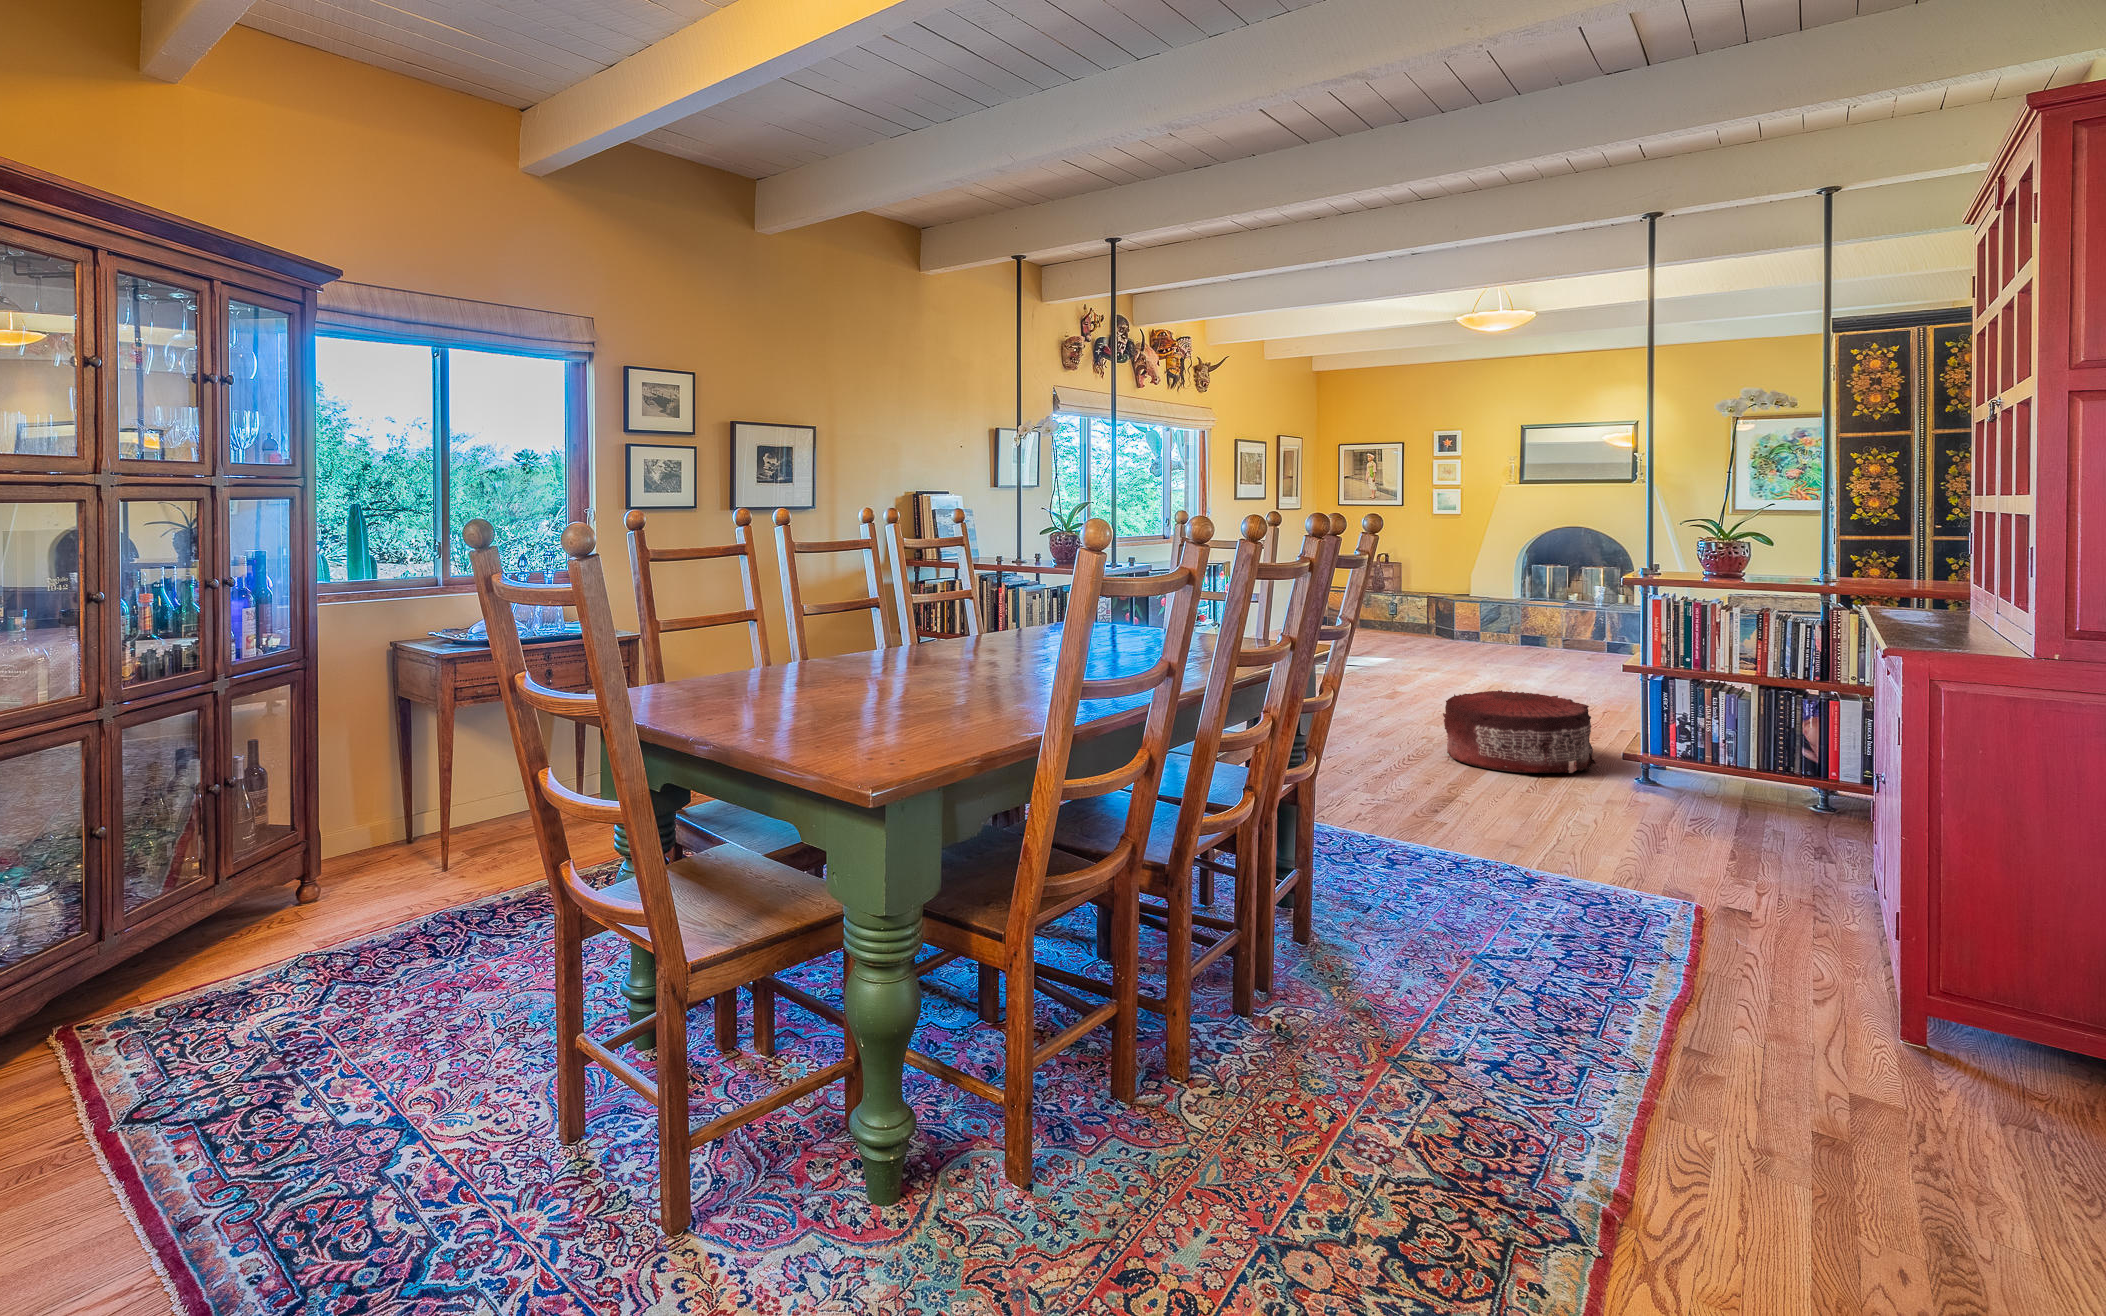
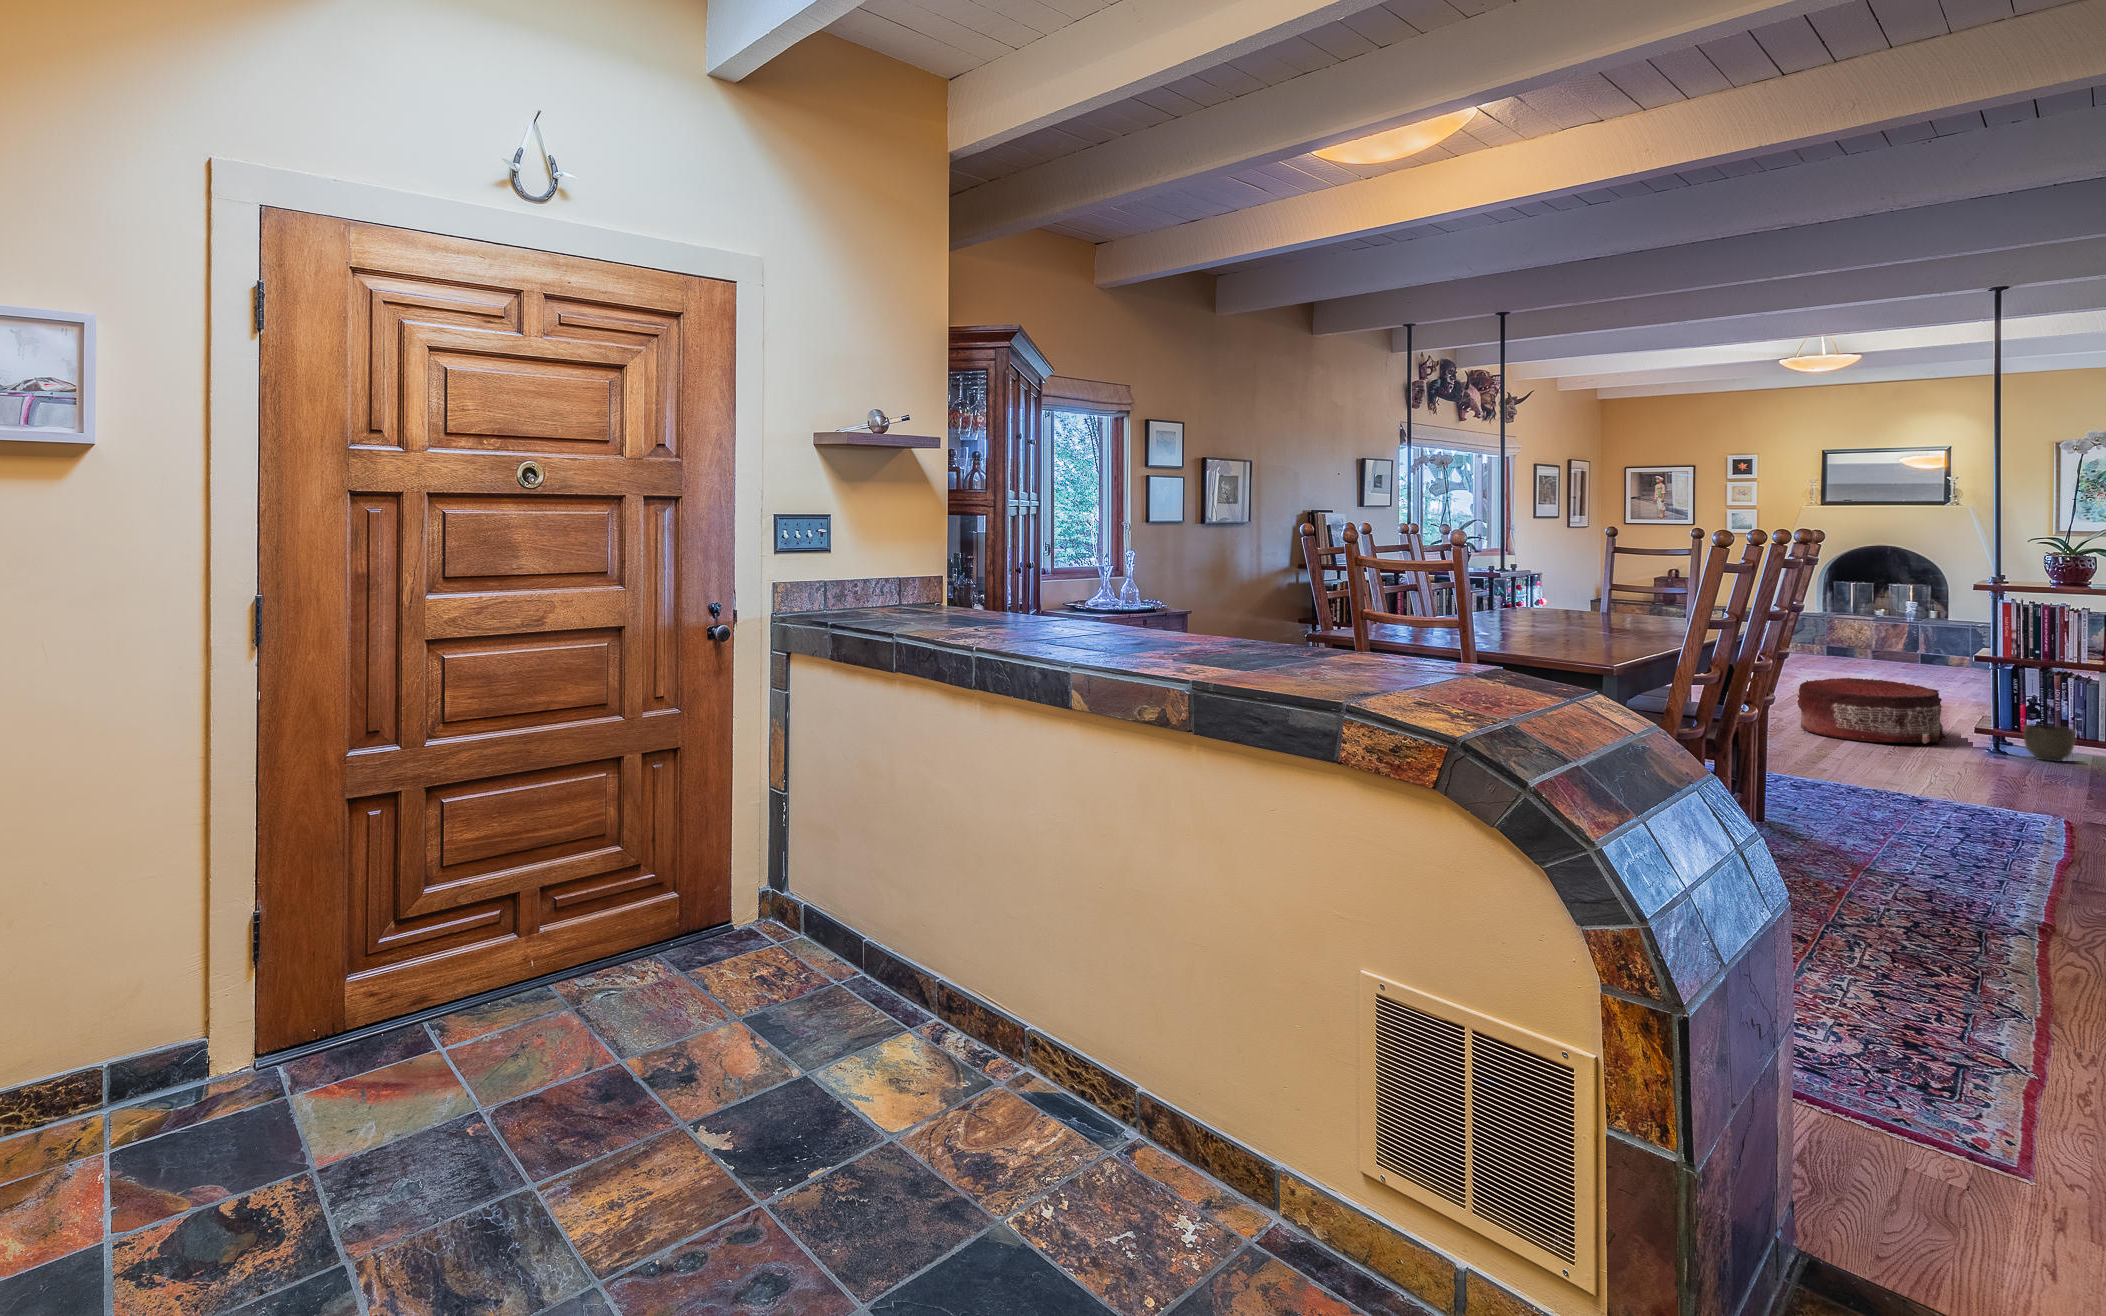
planter: none [1673,748,1726,795] -> present [2024,724,2076,762]

